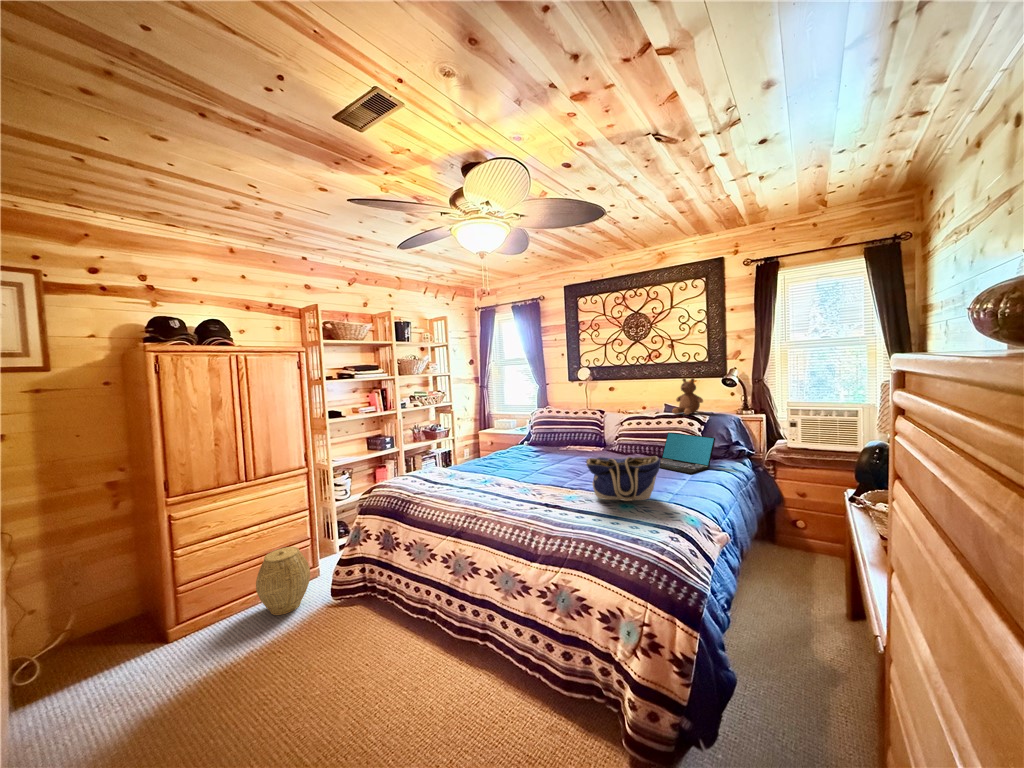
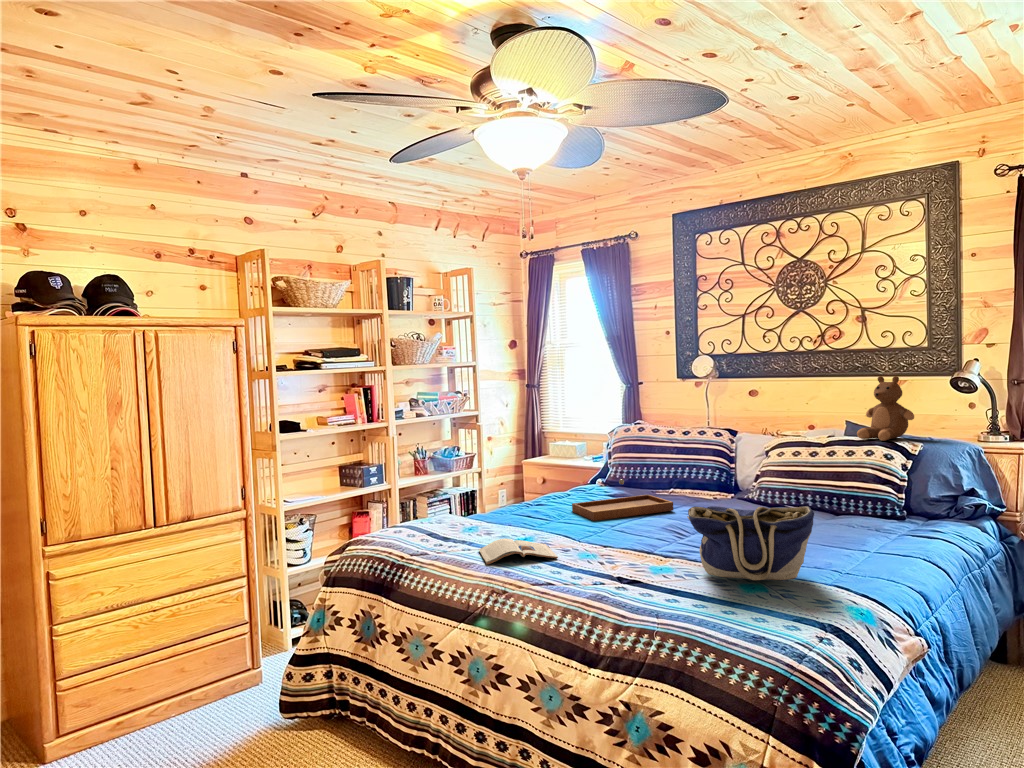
laptop: present [659,433,715,474] -> none [798,471,929,543]
tray: none [512,441,571,467] -> present [572,479,673,521]
magazine: none [458,481,507,498] -> present [479,538,558,565]
woven basket: present [256,547,310,615] -> none [170,631,249,734]

